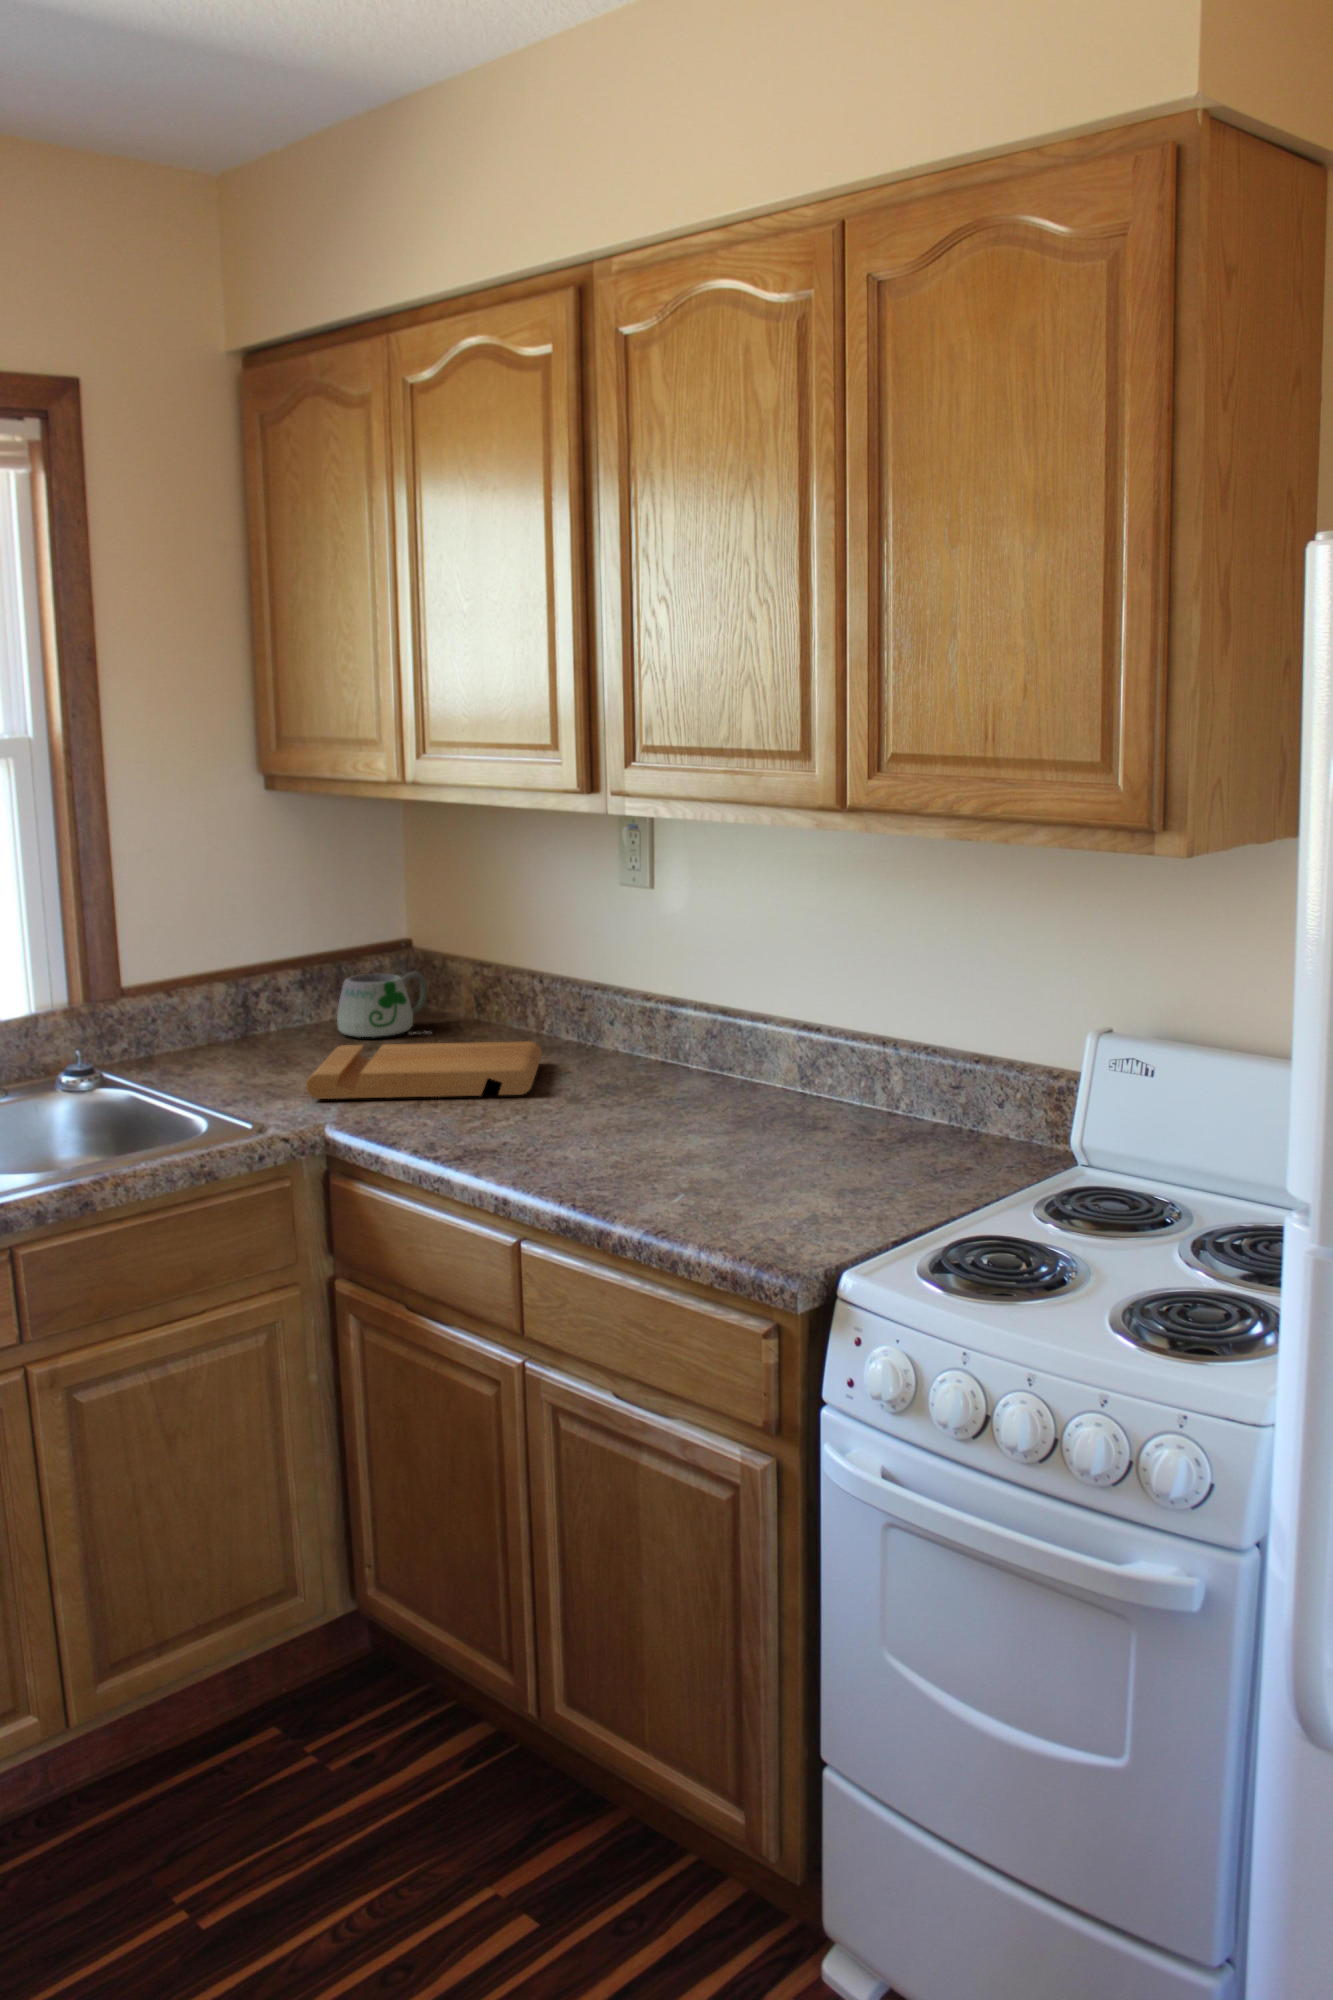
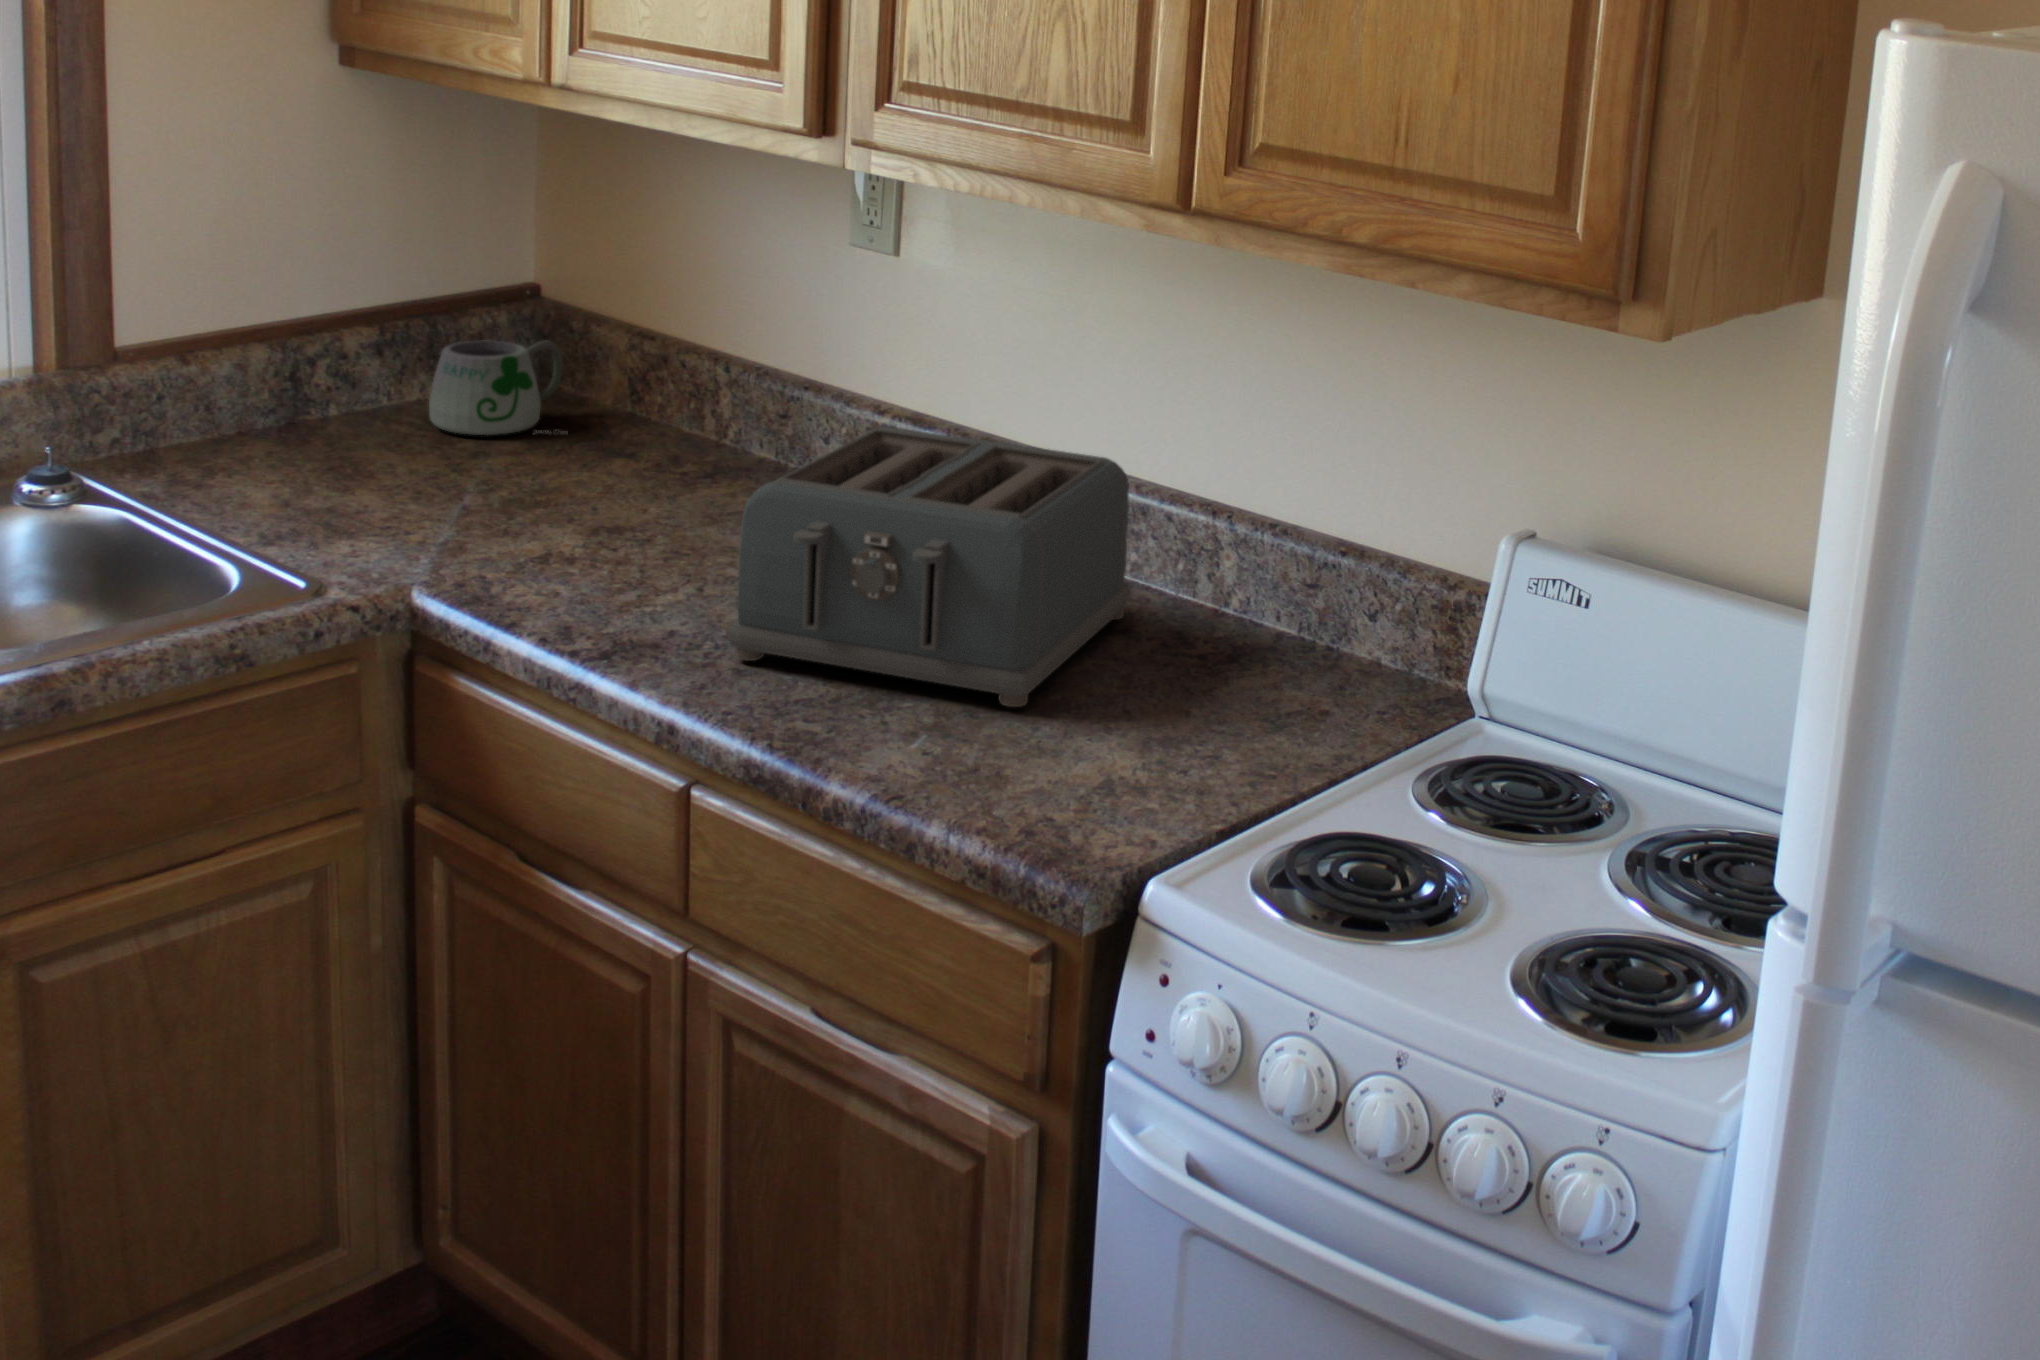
toaster: none [542,997,827,1175] -> present [728,427,1131,707]
cutting board: present [306,1041,542,1099] -> none [384,455,728,550]

